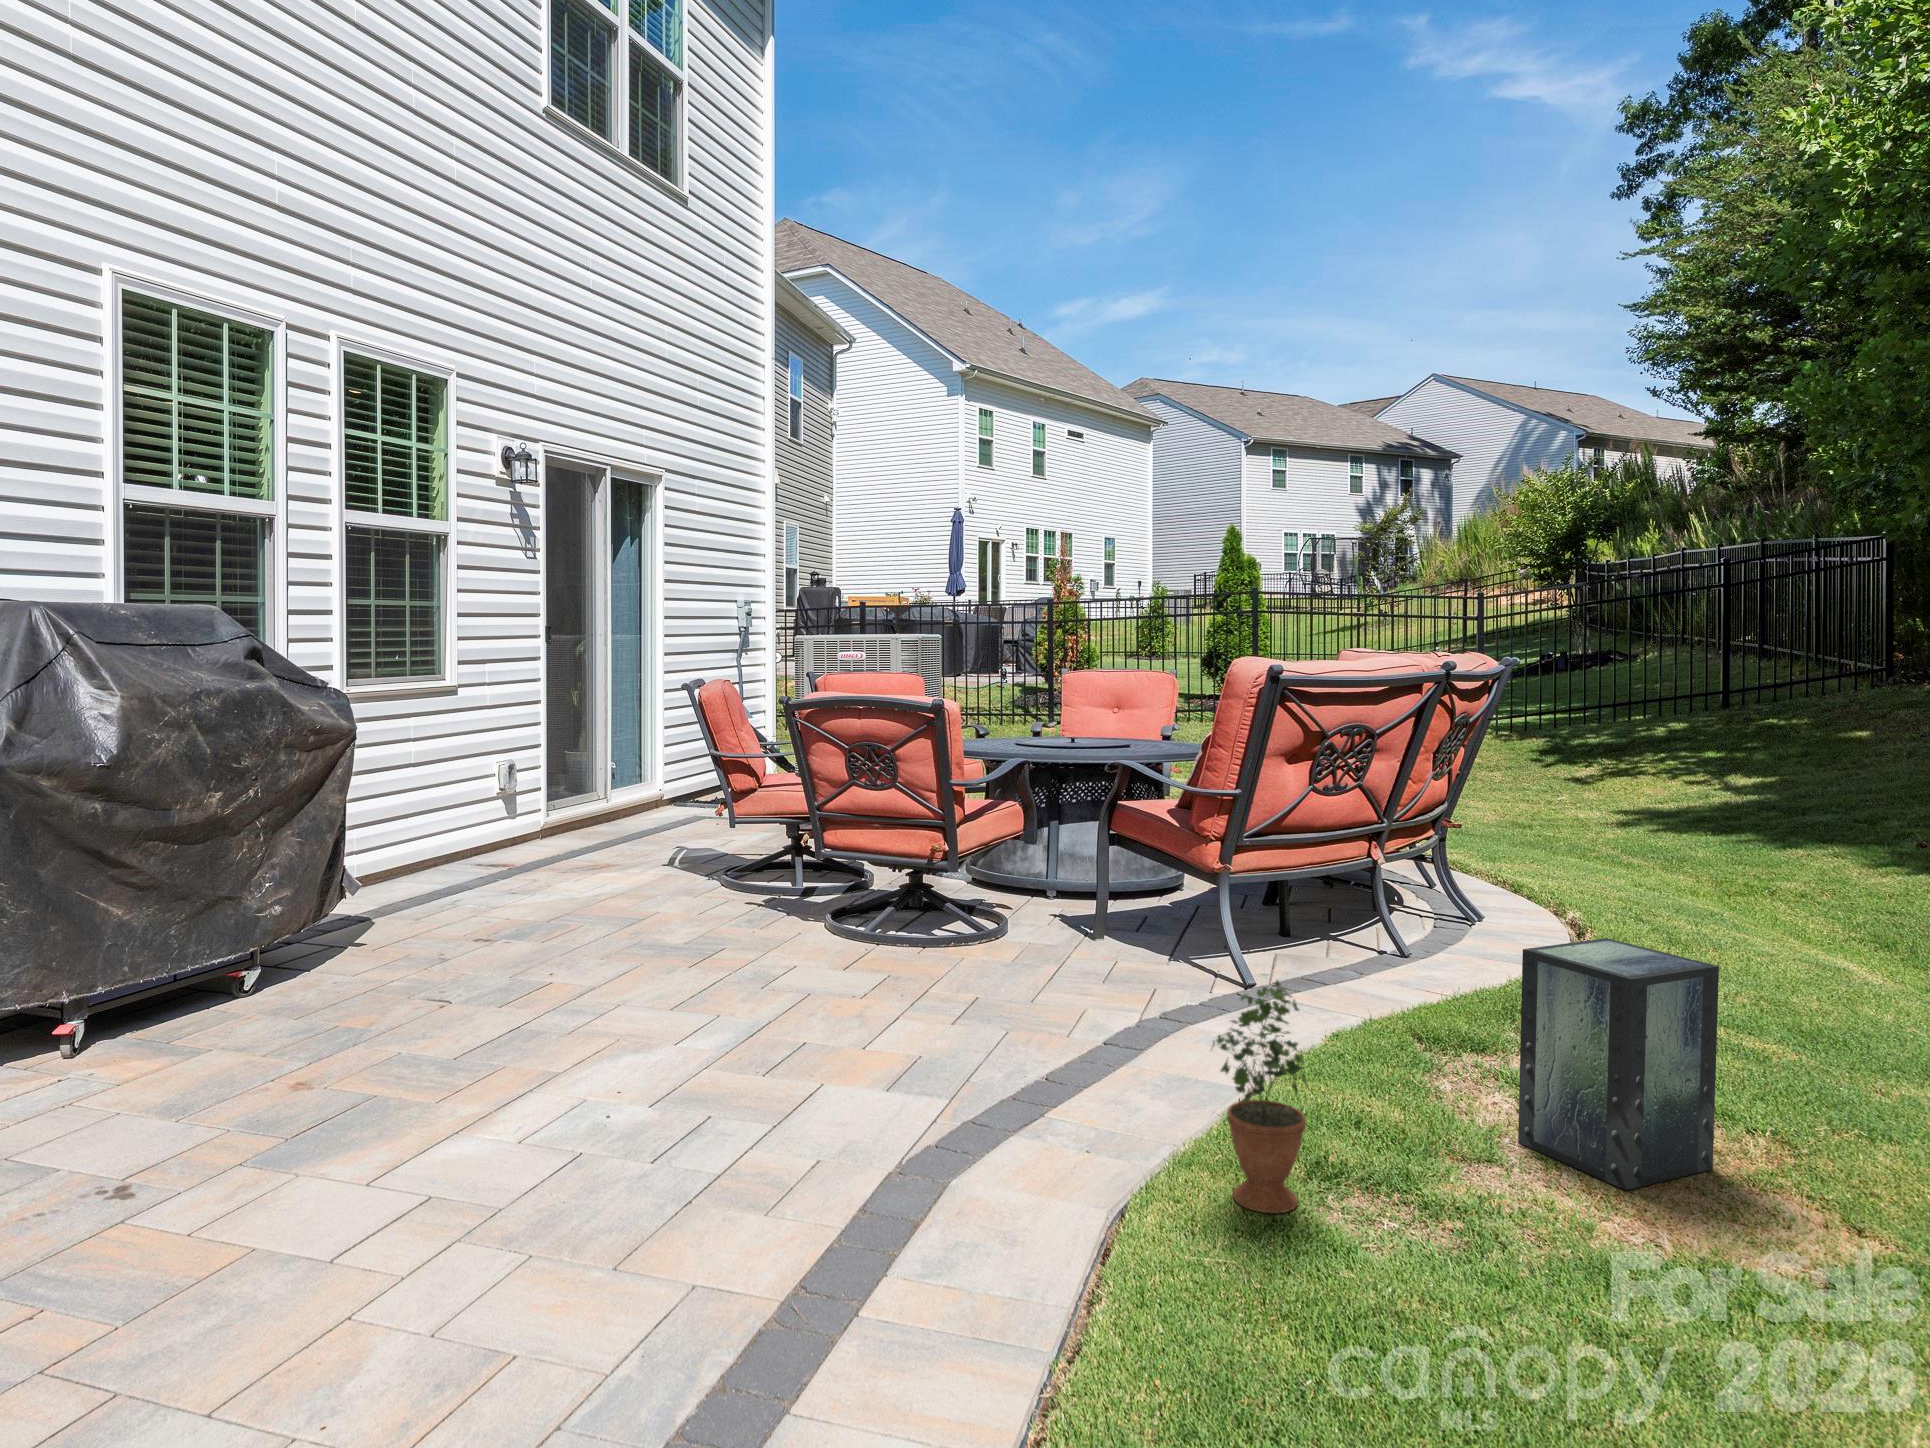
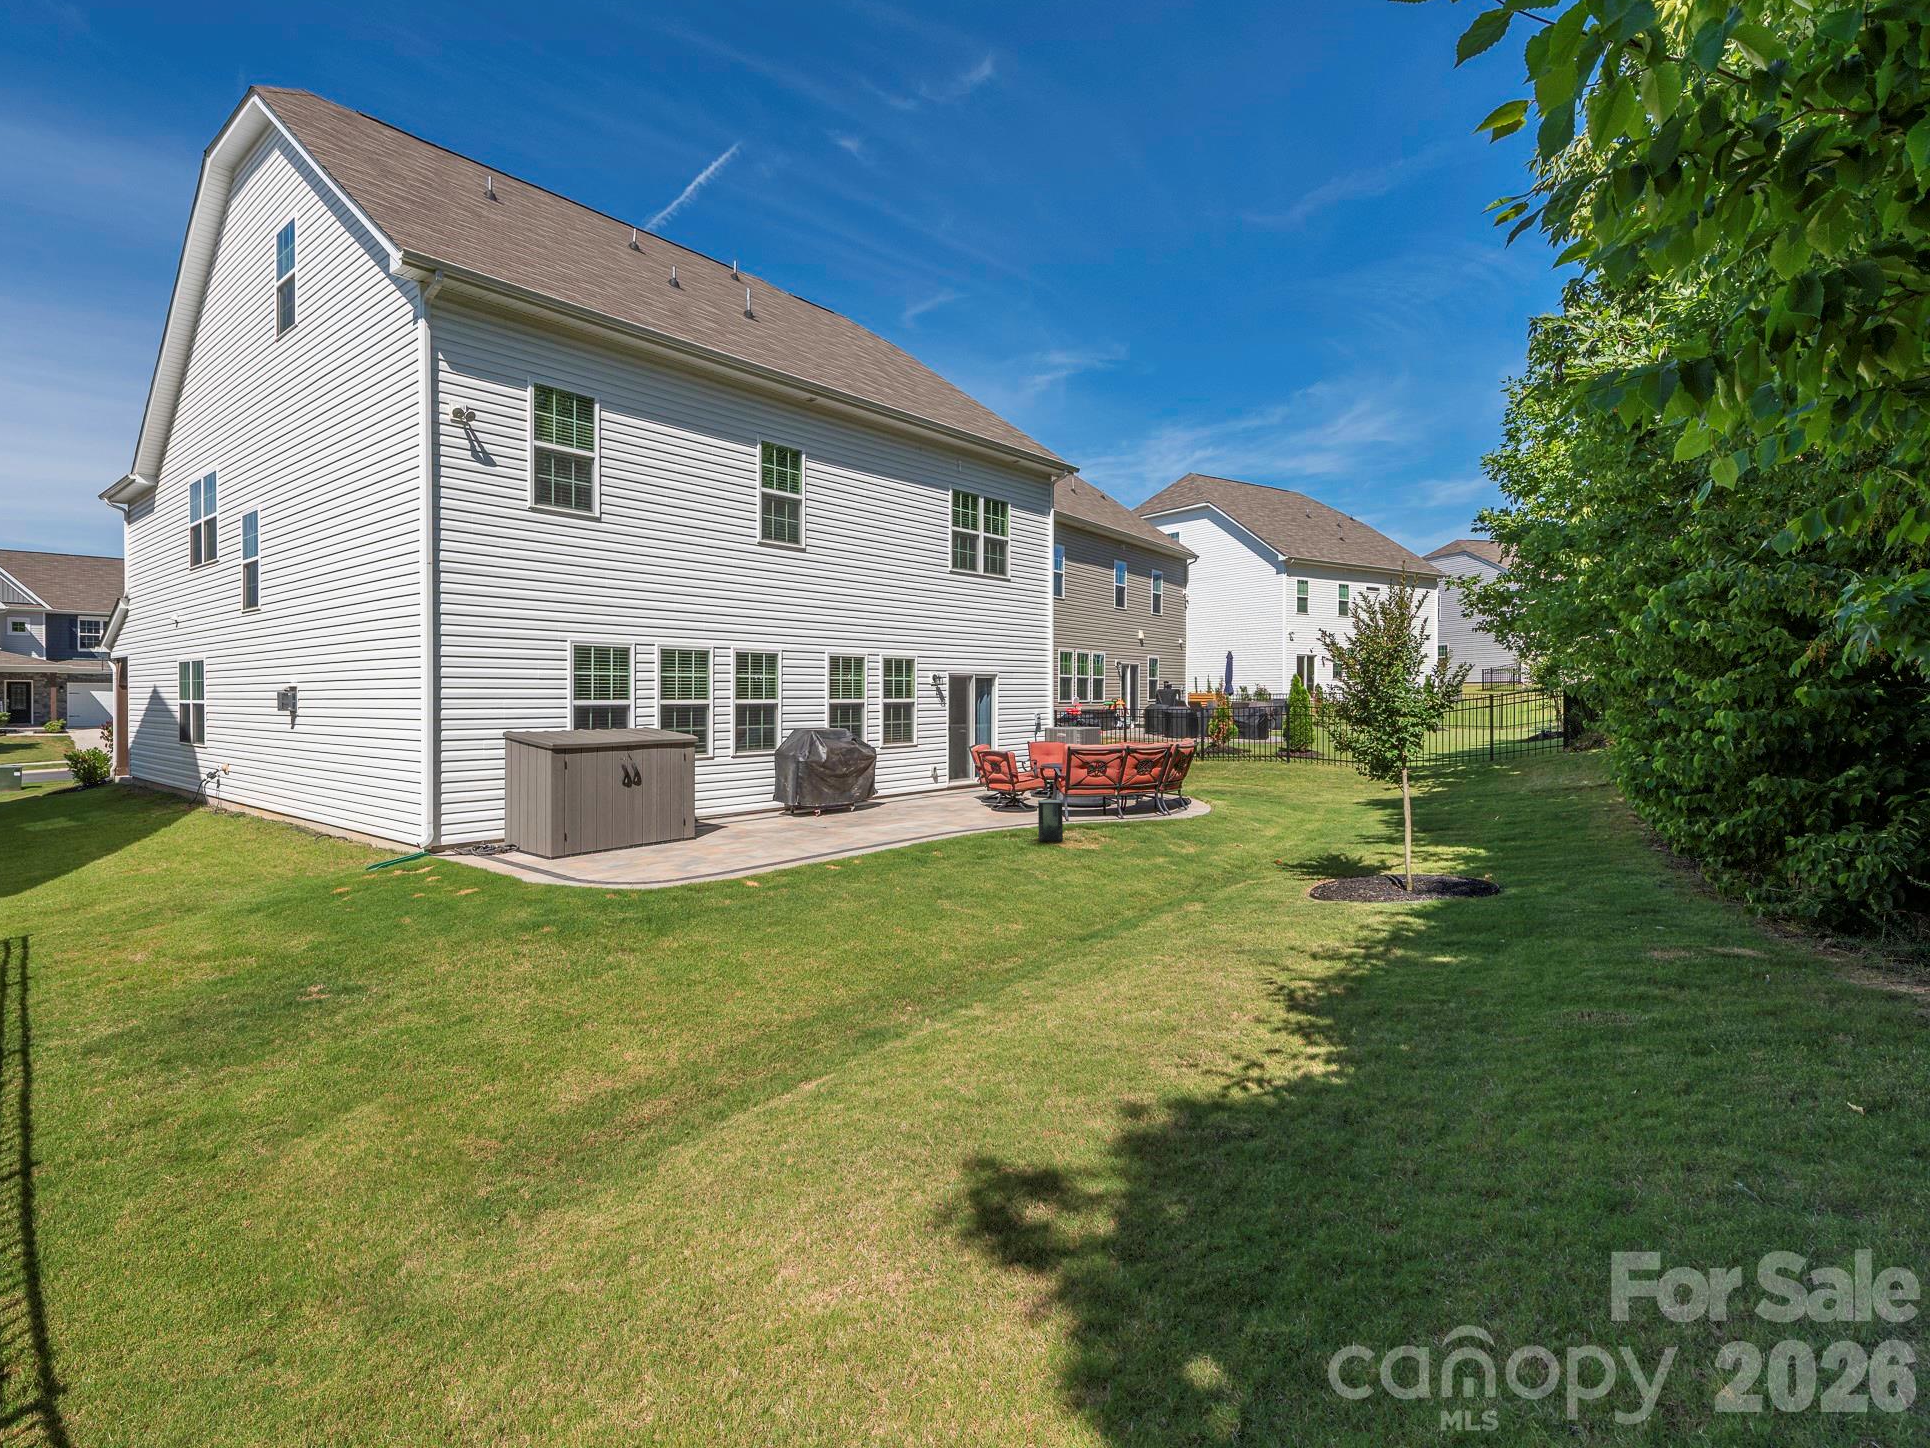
potted plant: present [1213,981,1308,1213] -> none [967,799,984,837]

